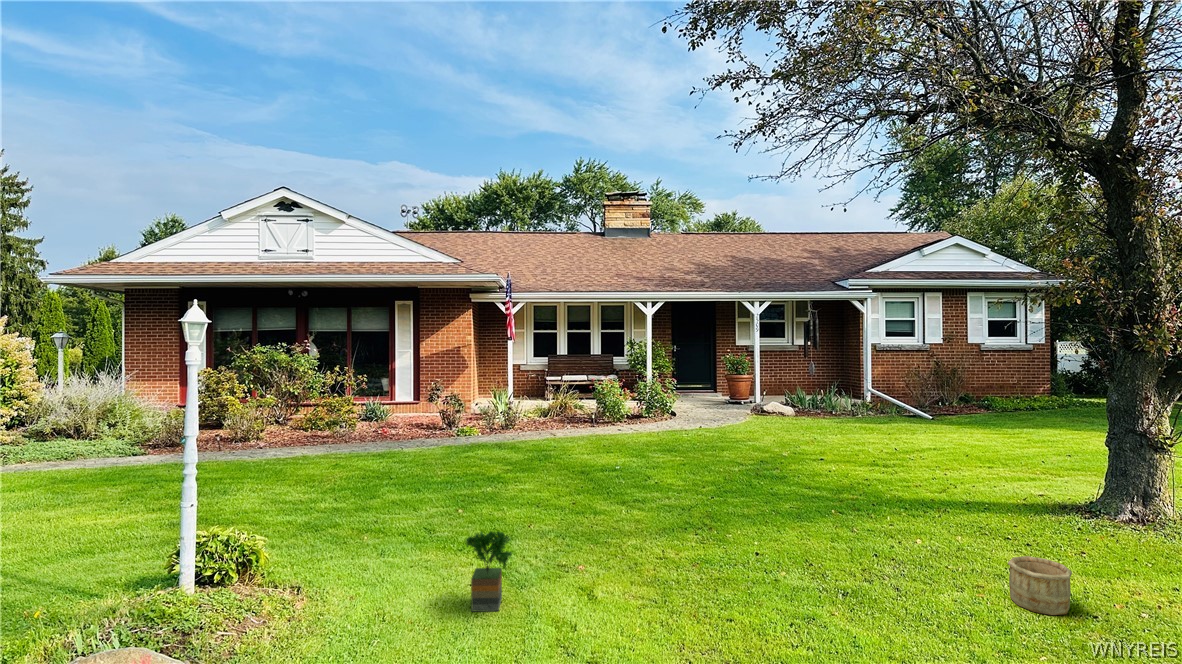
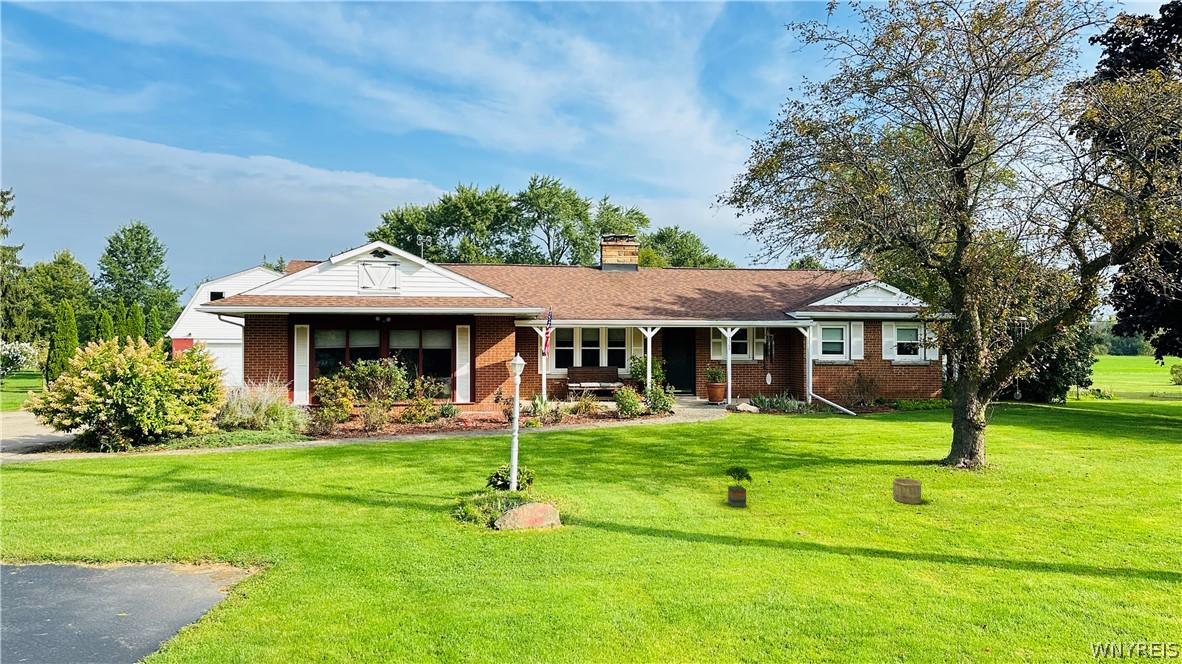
potted tree: present [465,531,512,611] -> present [725,467,752,507]

